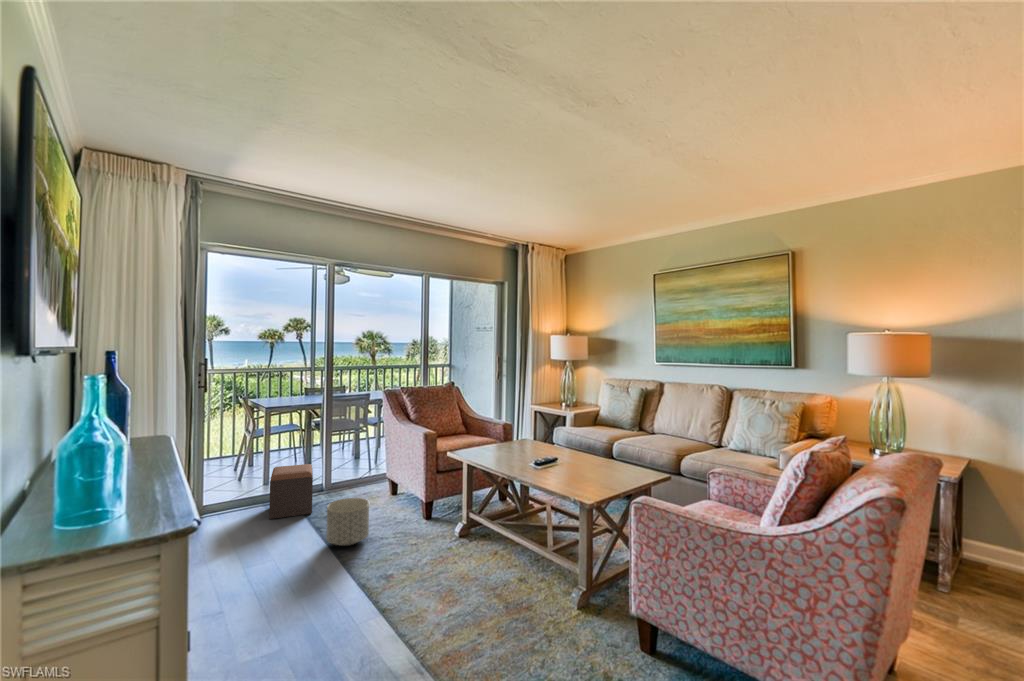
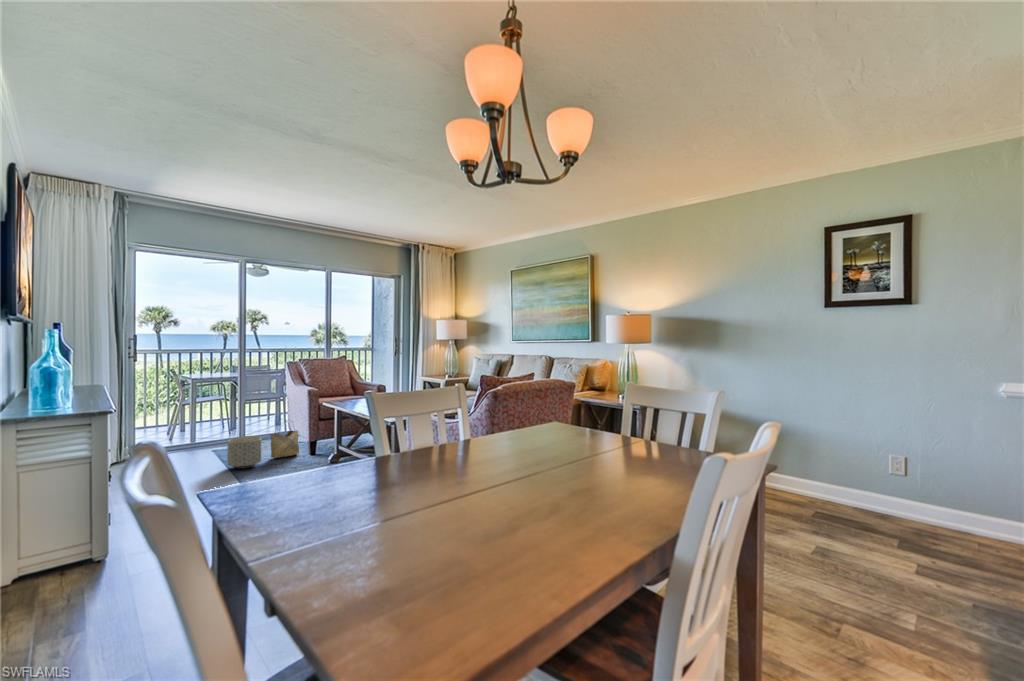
footstool: present [269,464,313,519] -> none [187,417,225,456]
woven basket: none [377,471,411,527] -> present [270,420,299,458]

